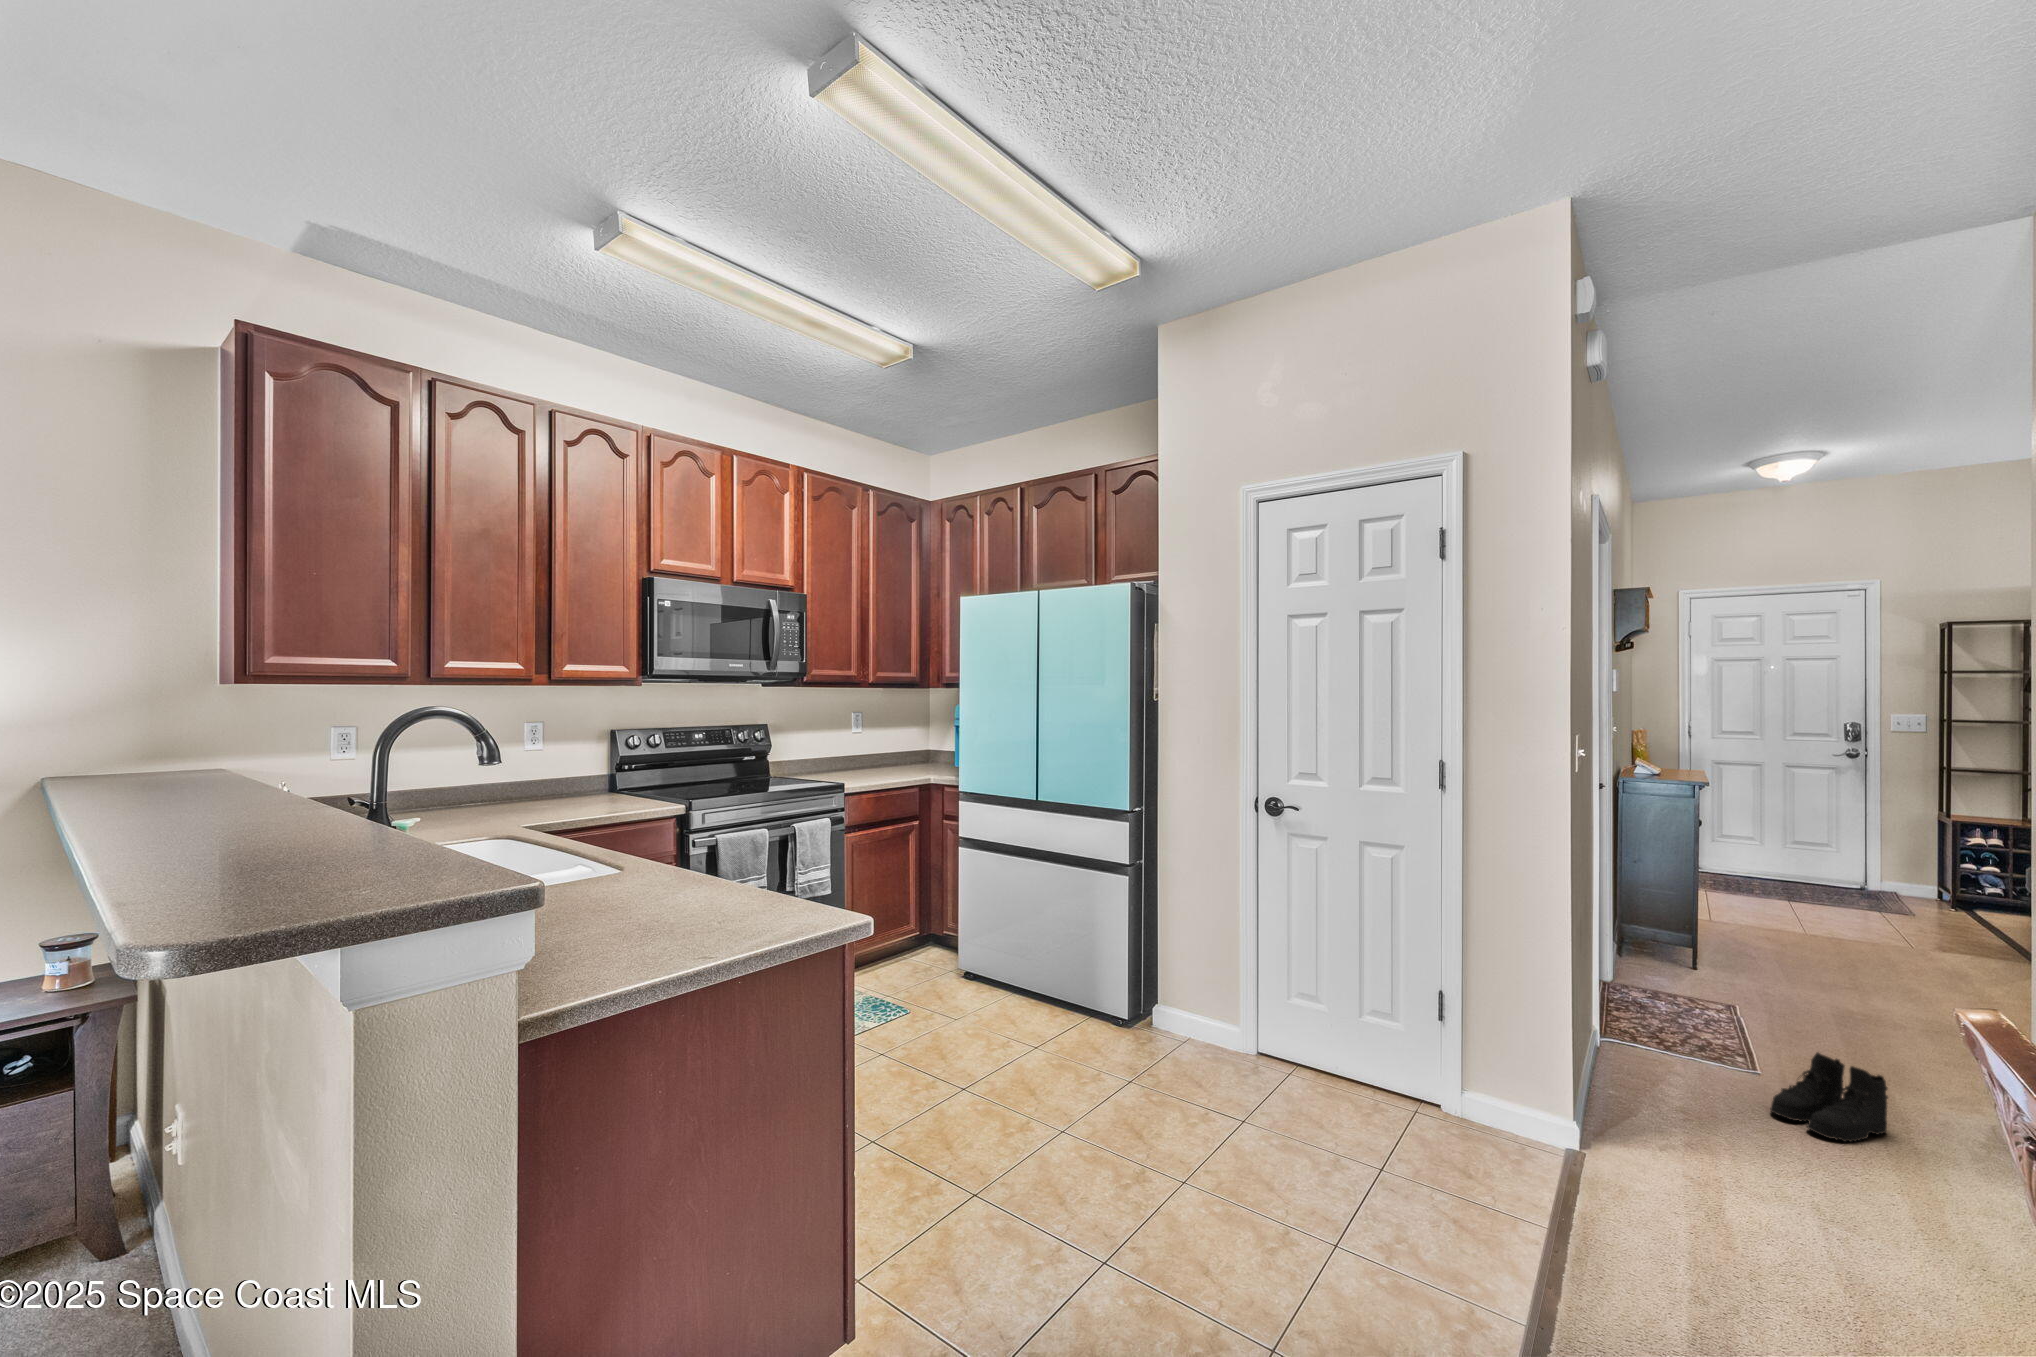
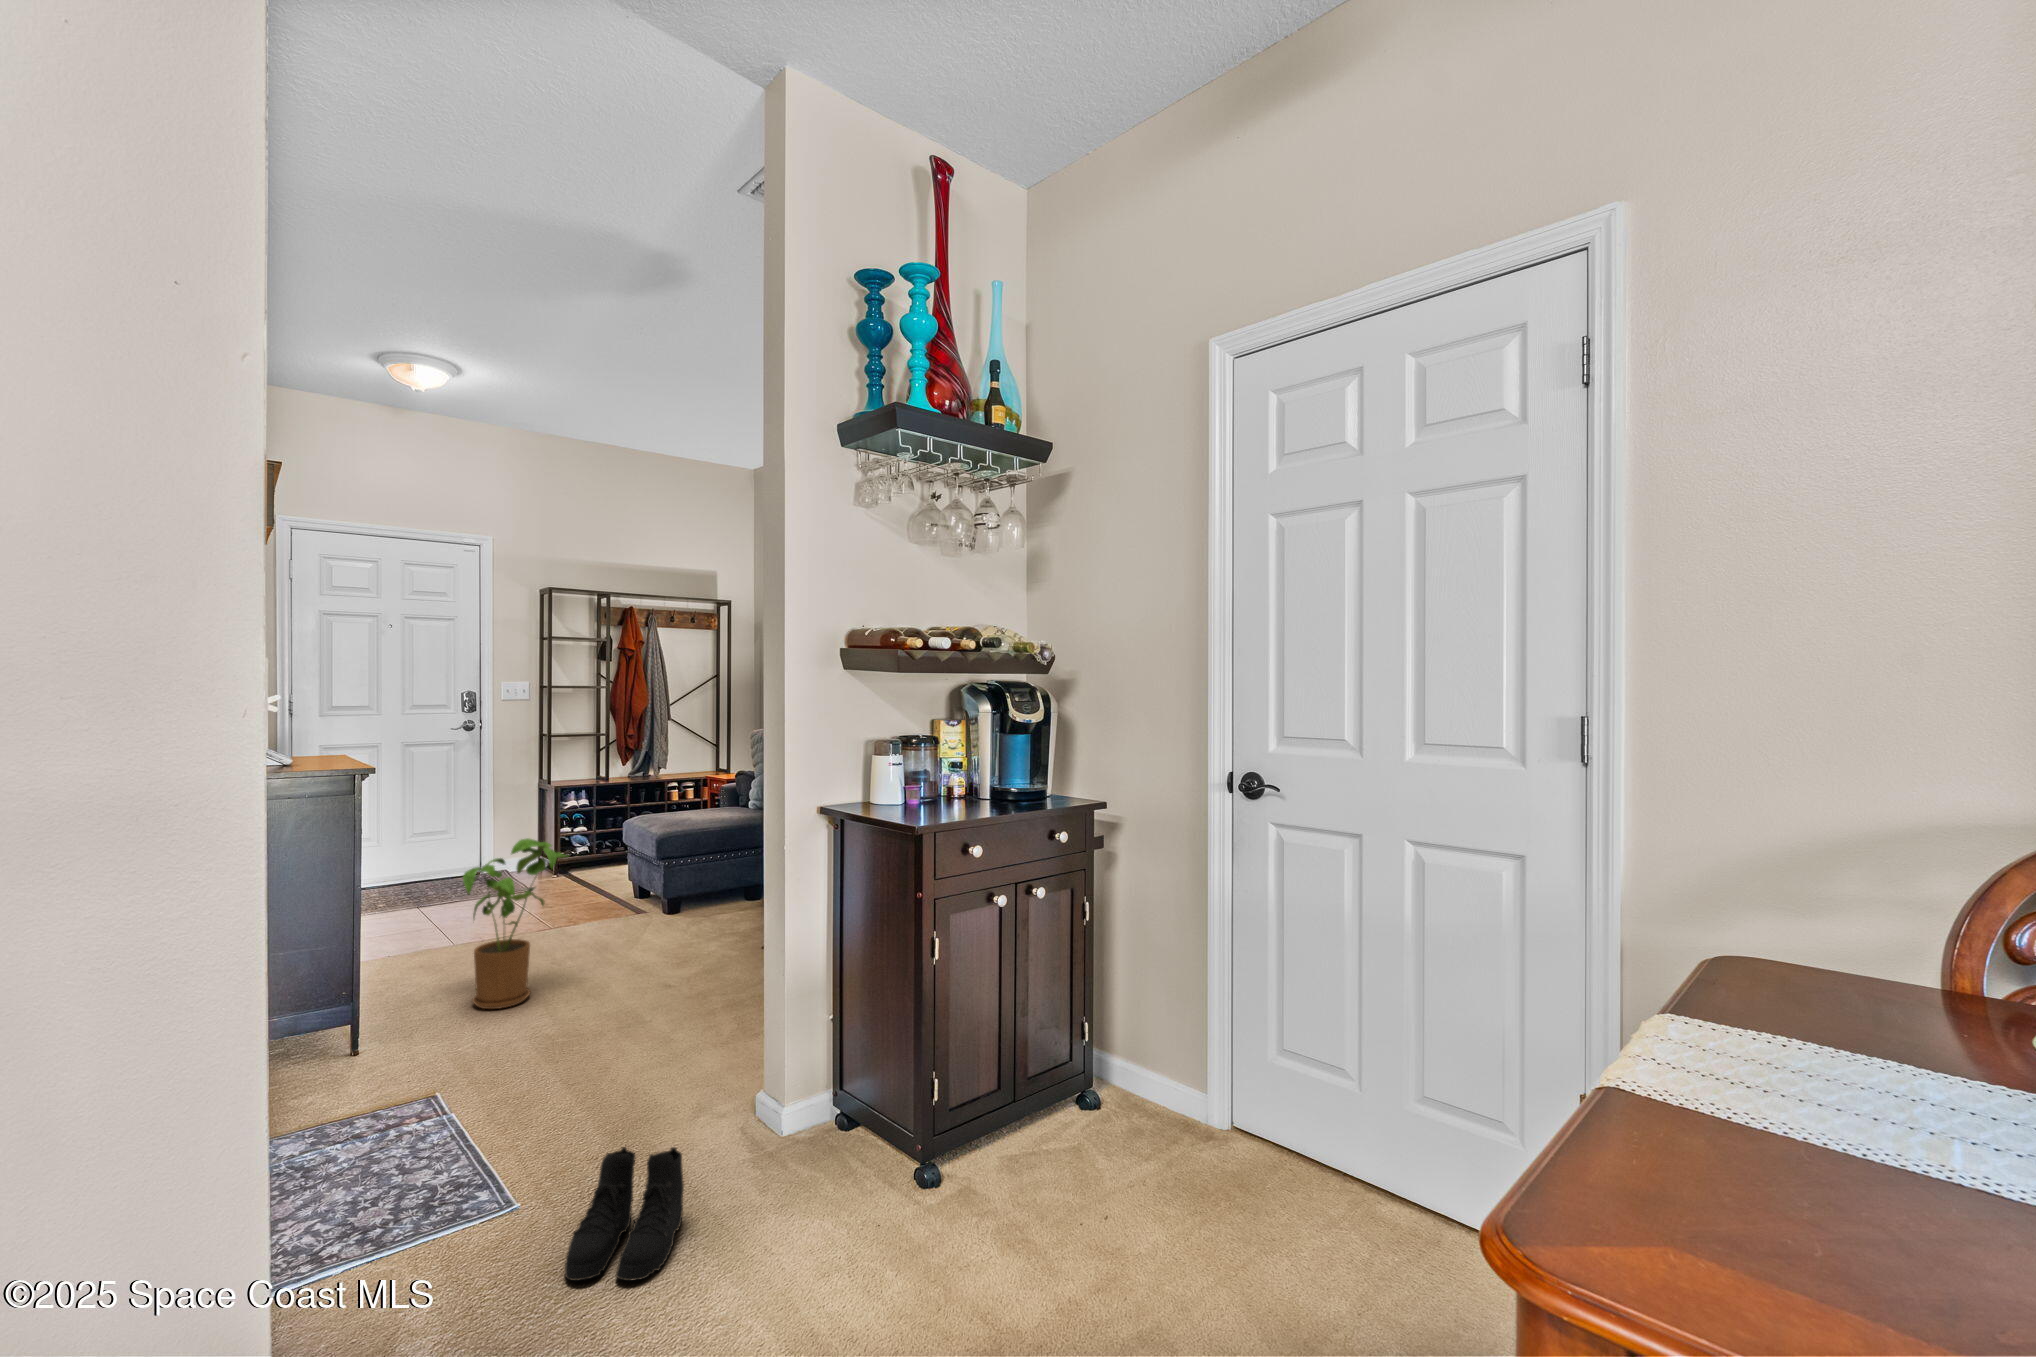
house plant: none [1789,844,1898,983] -> present [463,838,566,1009]

